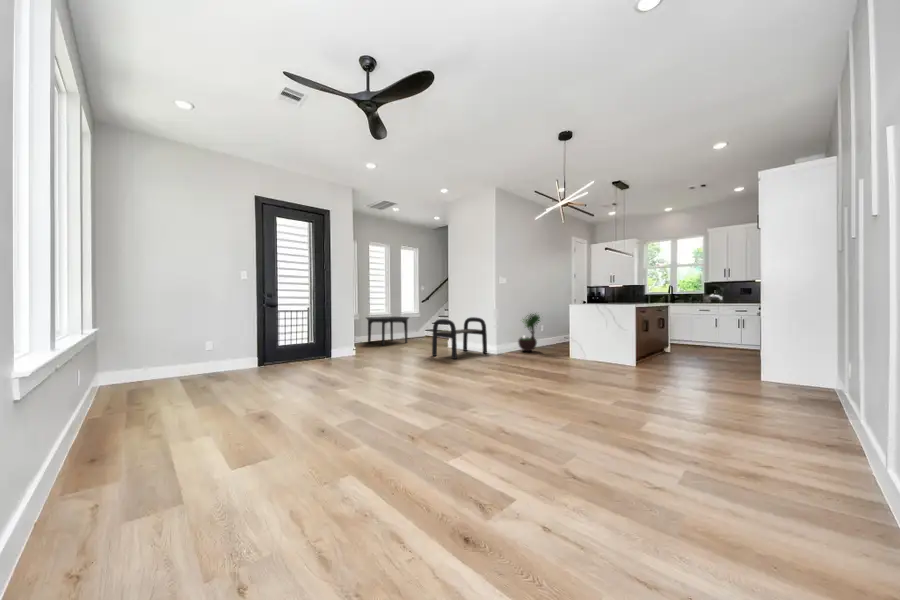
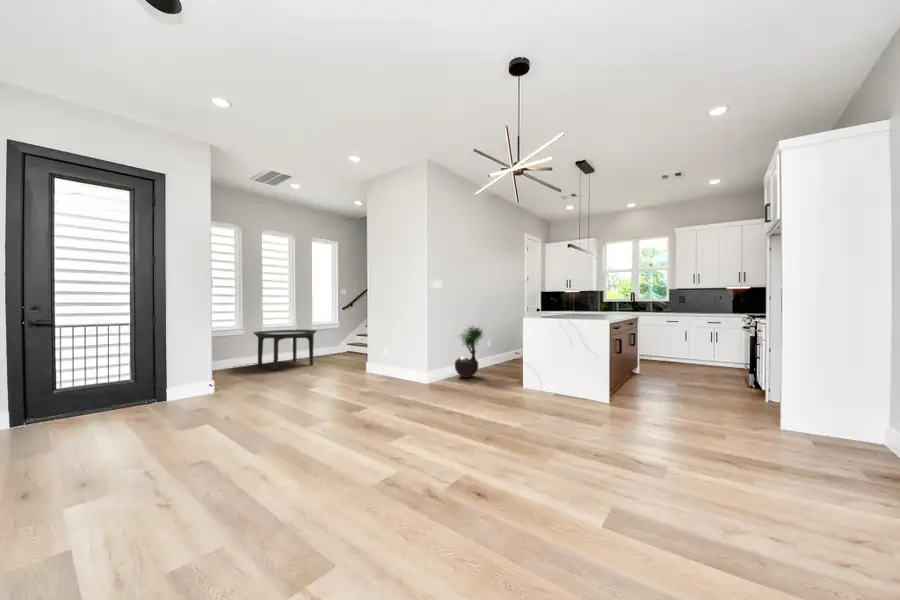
bench: present [432,317,487,359] -> none [332,333,412,395]

